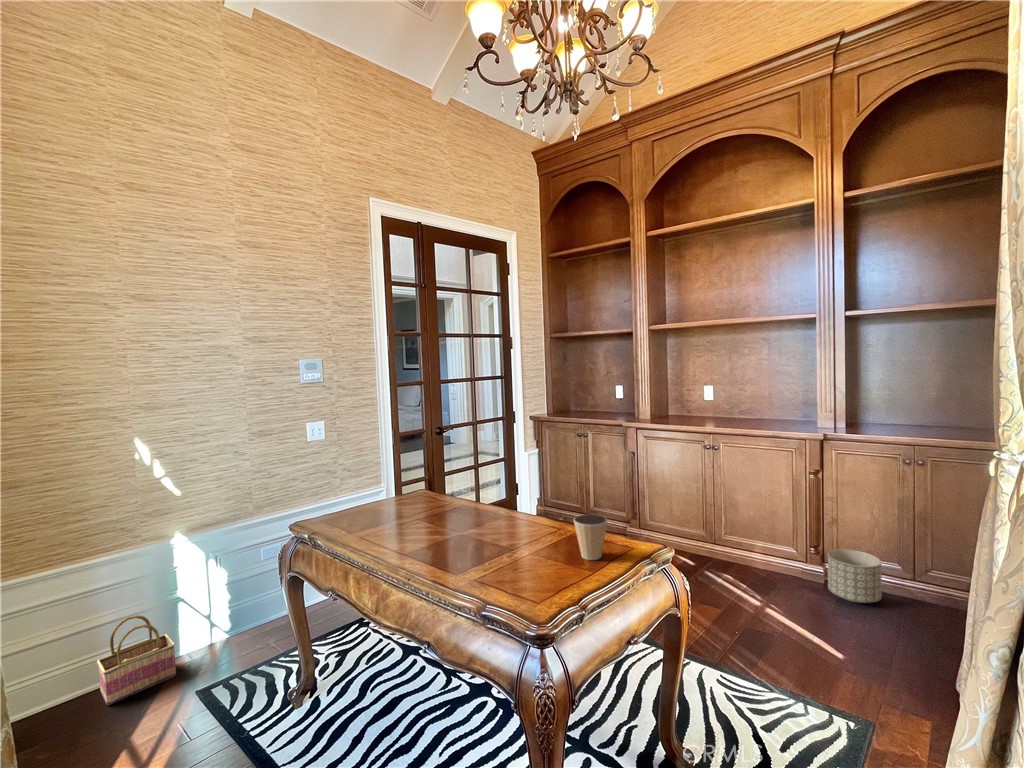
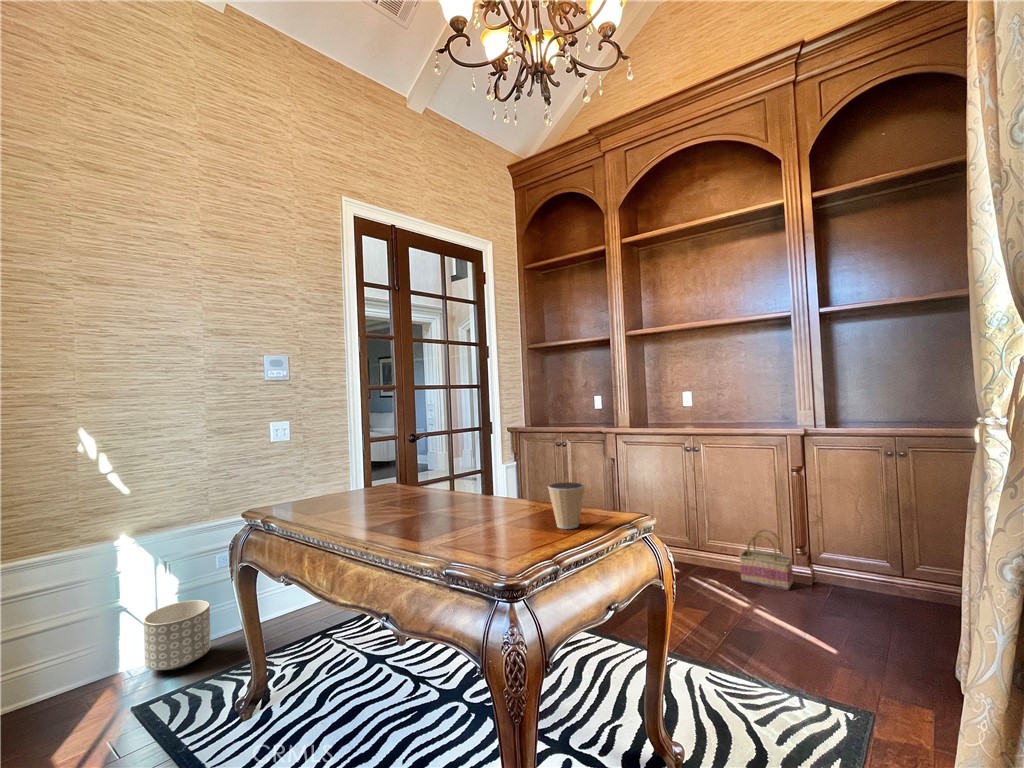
planter: present [828,549,882,603] -> present [144,600,211,670]
basket: present [97,615,176,705] -> present [739,529,793,590]

